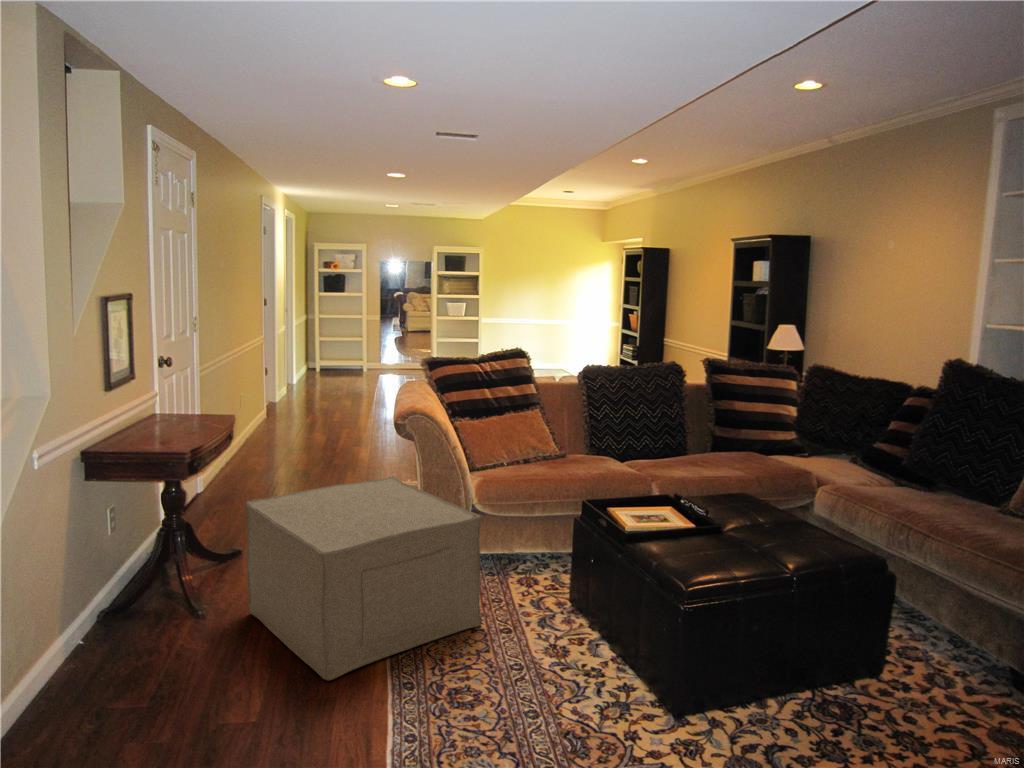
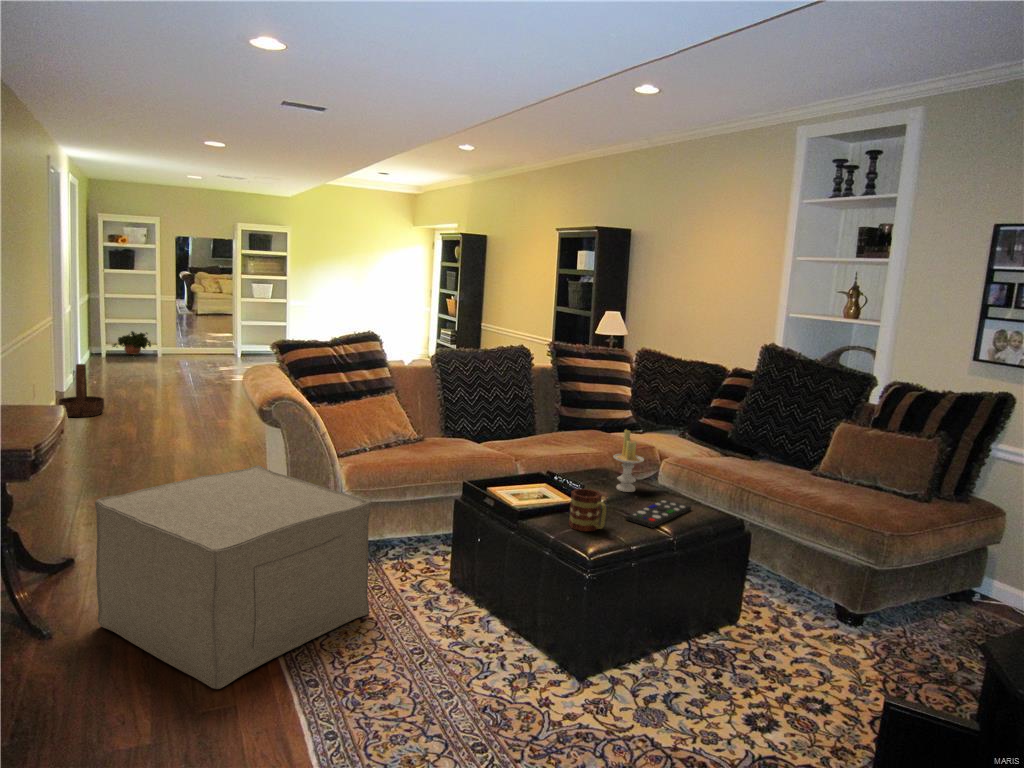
potted plant: none [324,348,359,371] -> present [113,331,151,356]
basket: none [268,379,305,426] -> present [59,364,104,417]
candle: none [739,453,773,521] -> present [613,430,644,492]
mug: none [672,515,708,561] -> present [569,489,606,531]
remote control: none [738,531,822,562] -> present [626,499,691,528]

